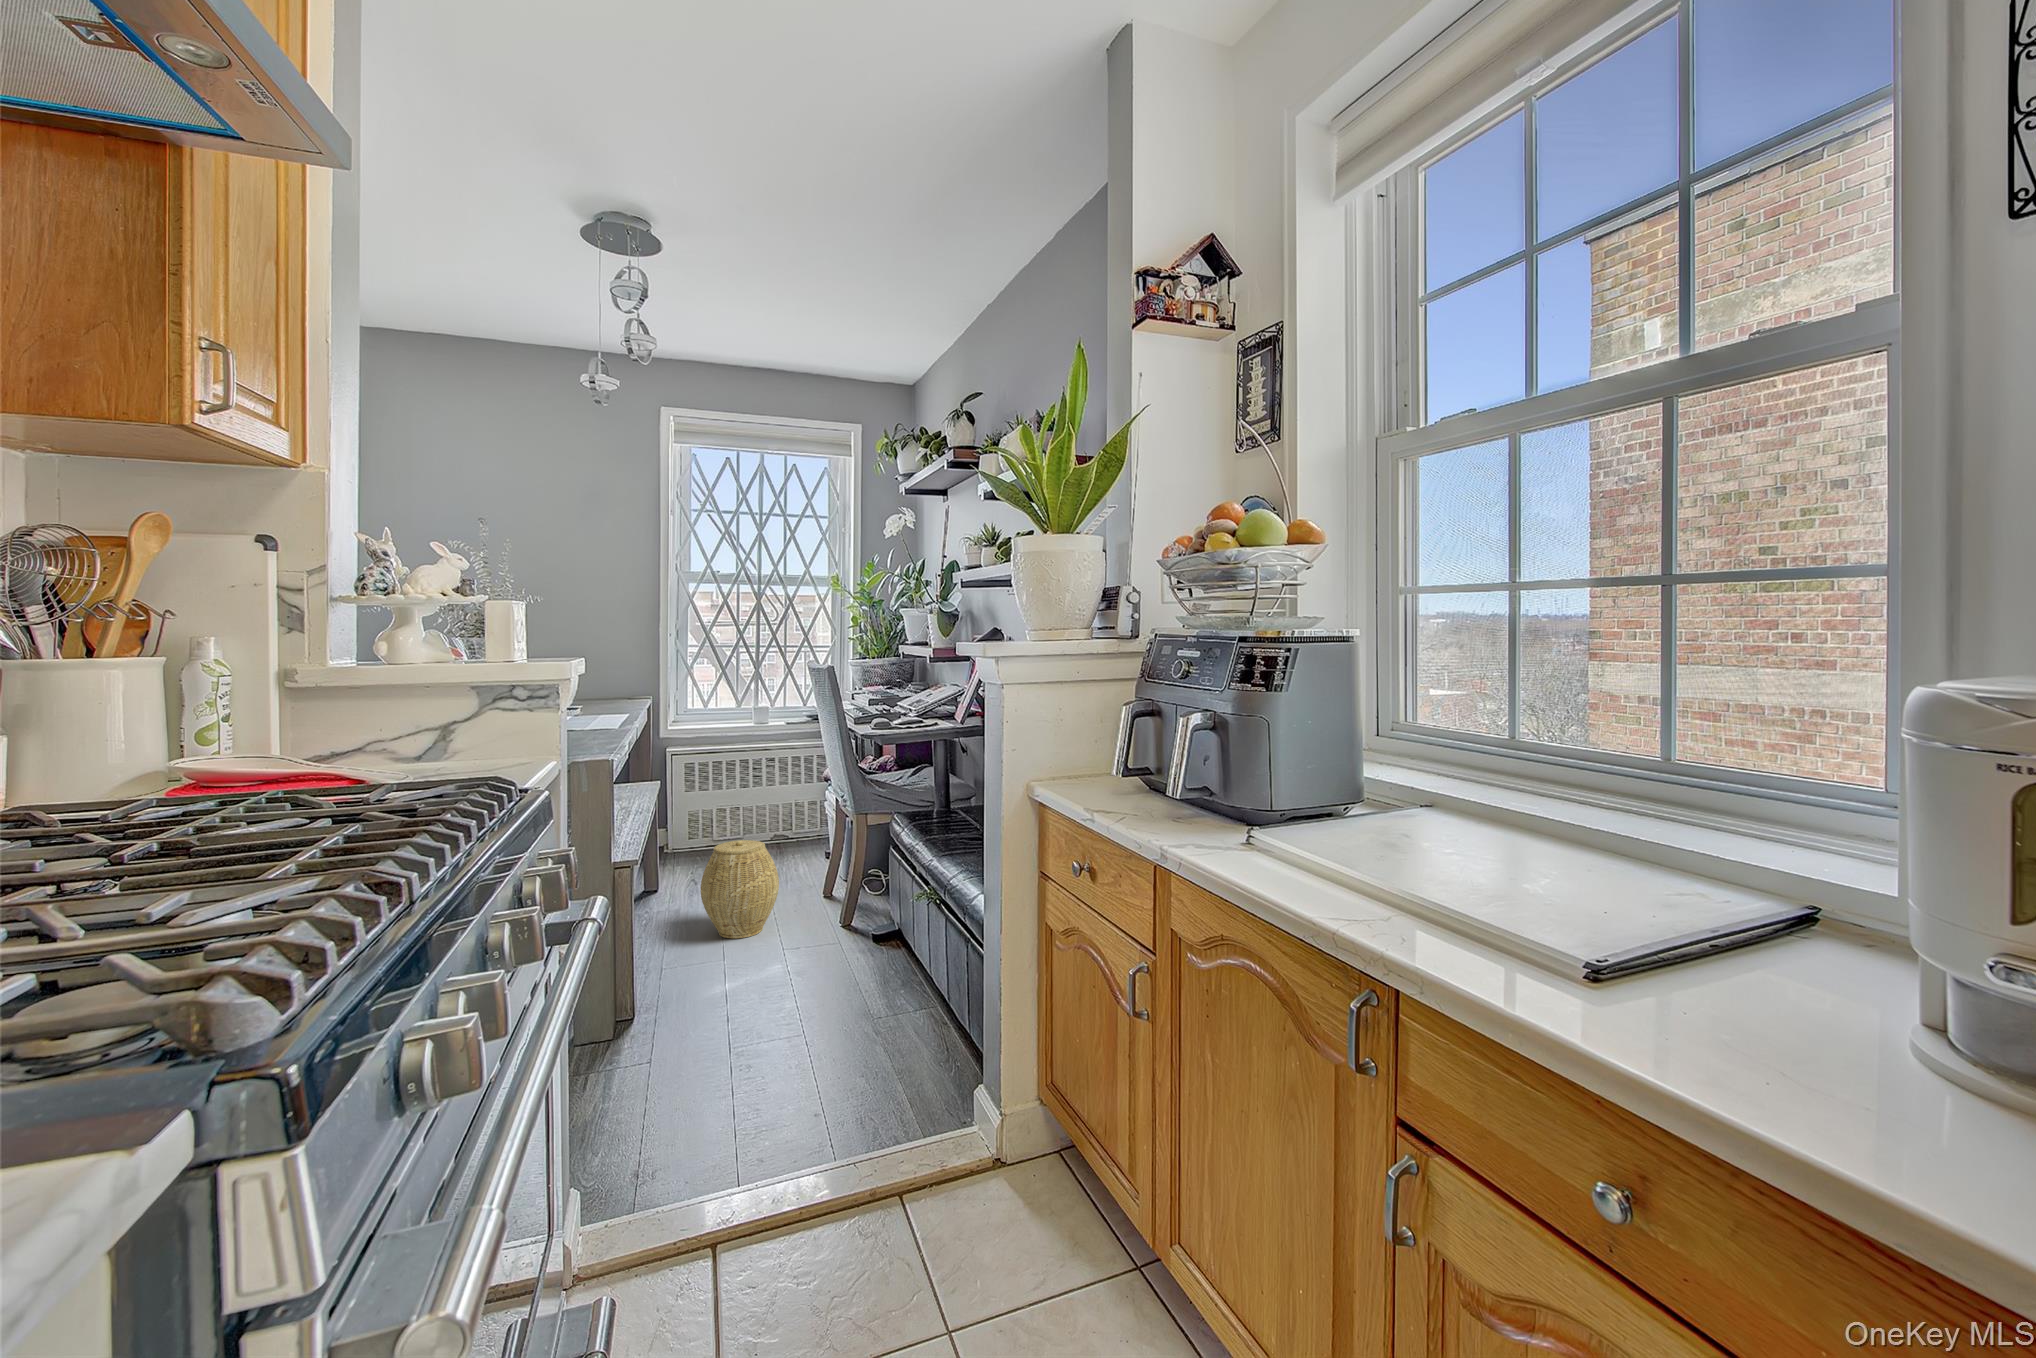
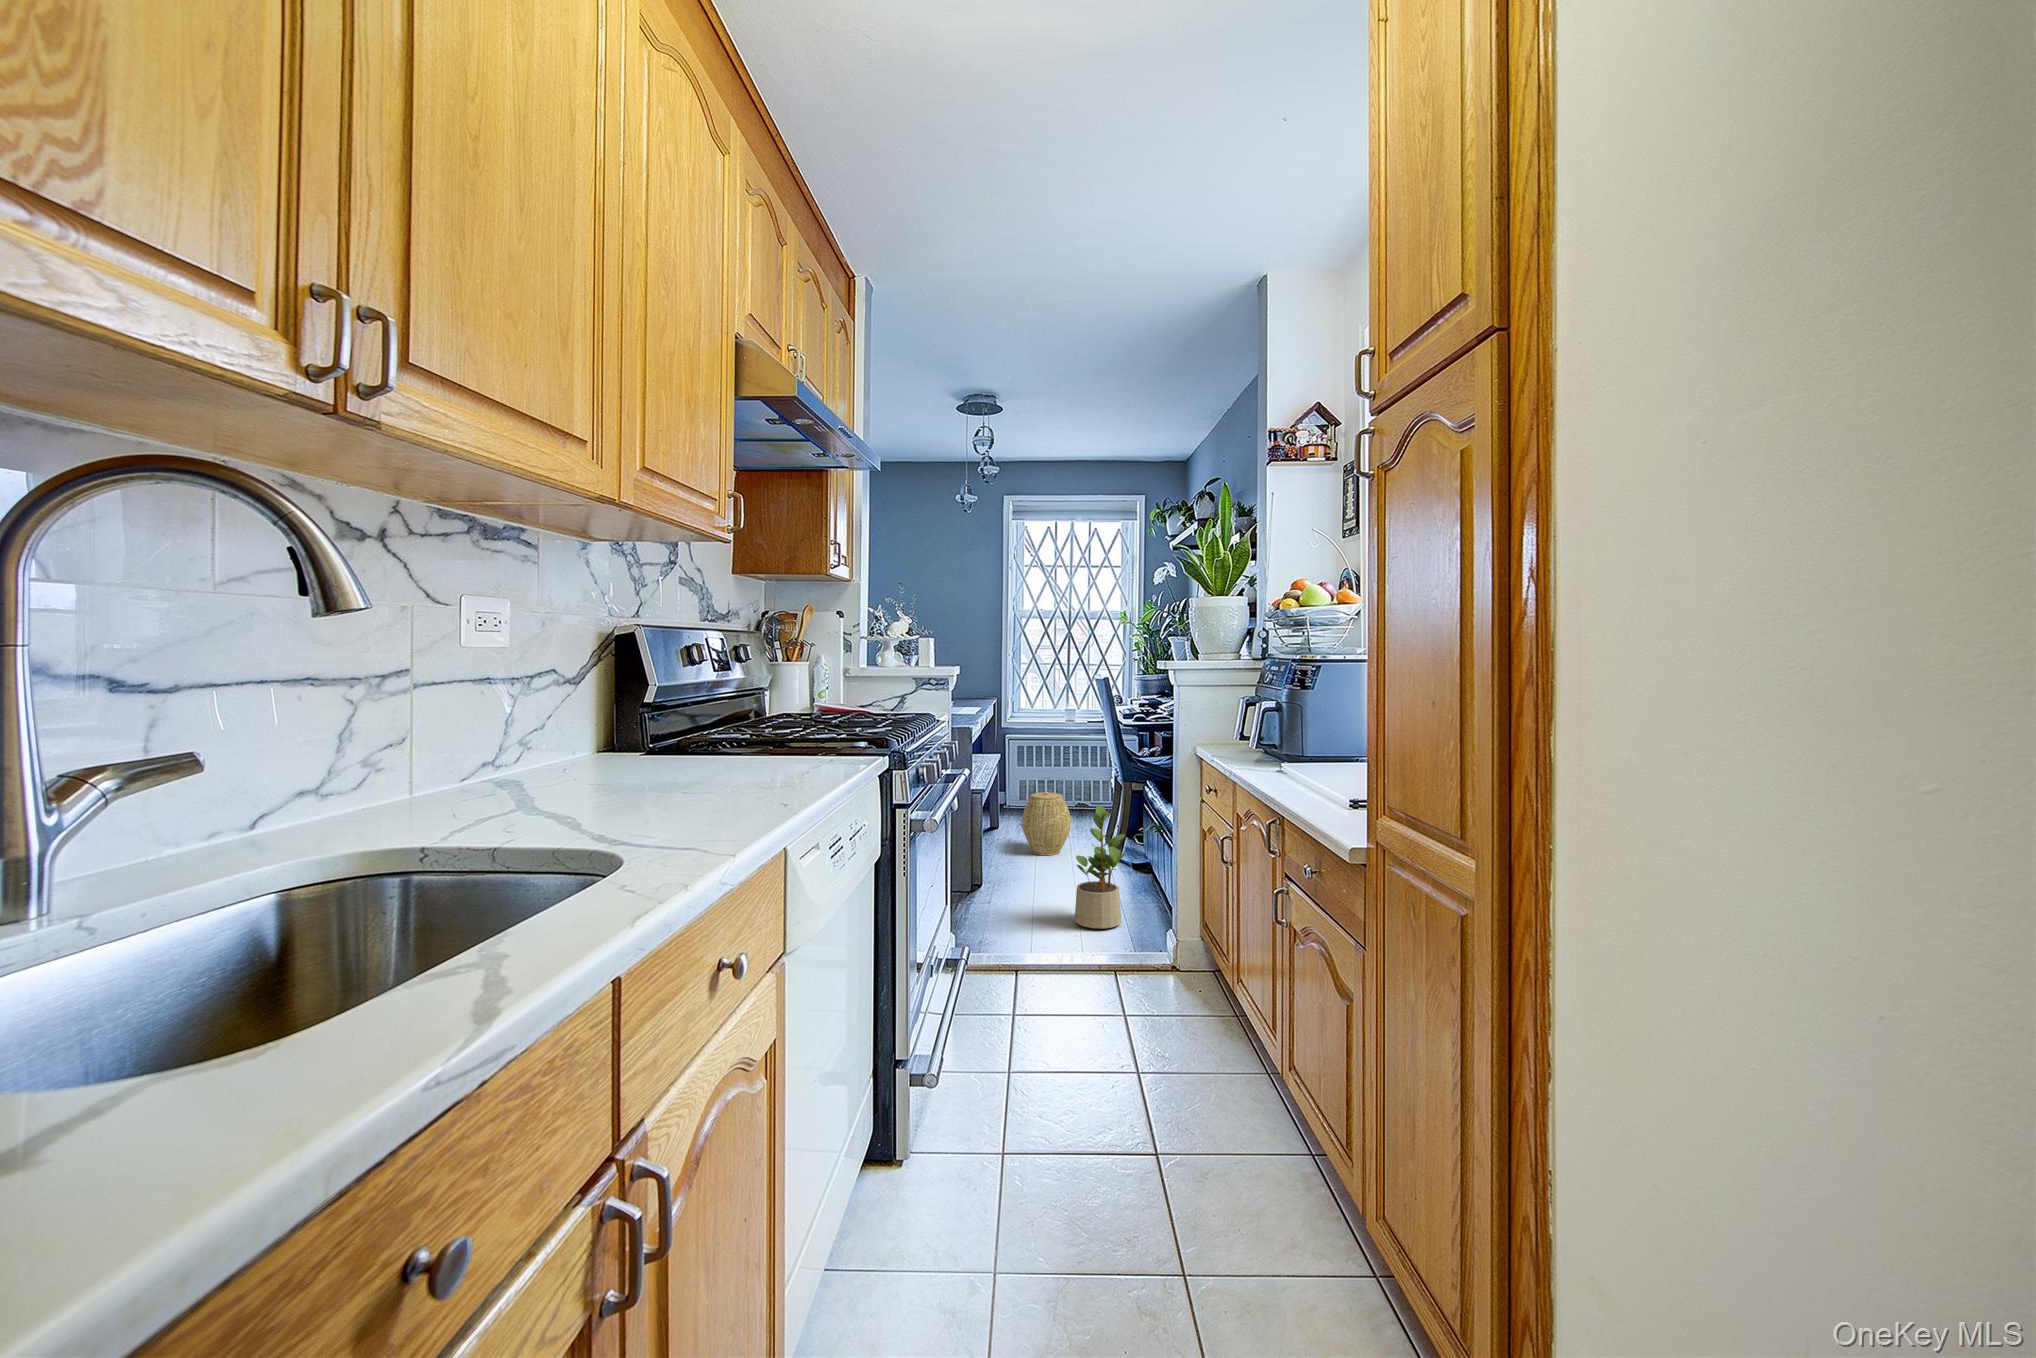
potted plant: none [811,886,901,1098] -> present [1074,805,1126,929]

